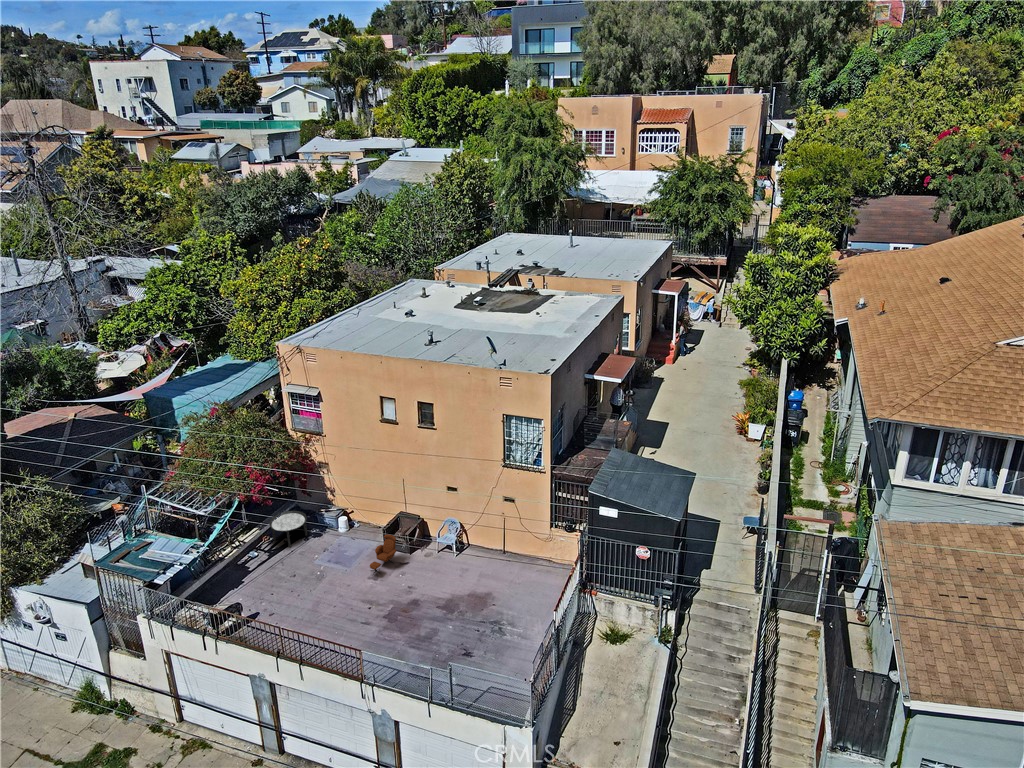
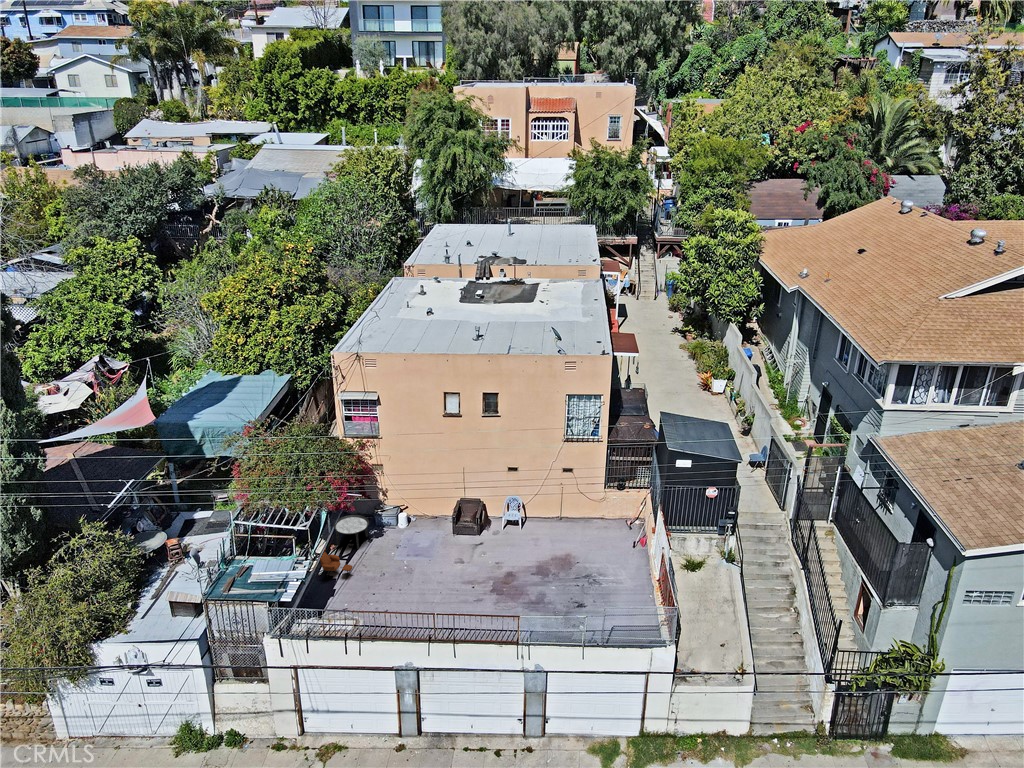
lounge chair: present [370,534,396,573] -> present [320,549,353,577]

